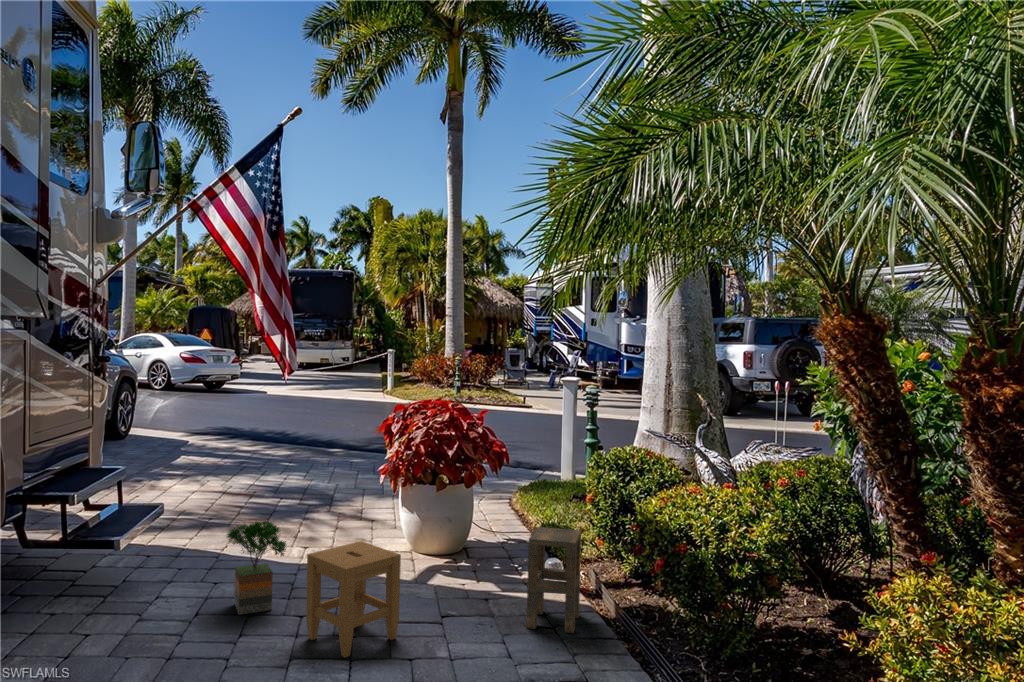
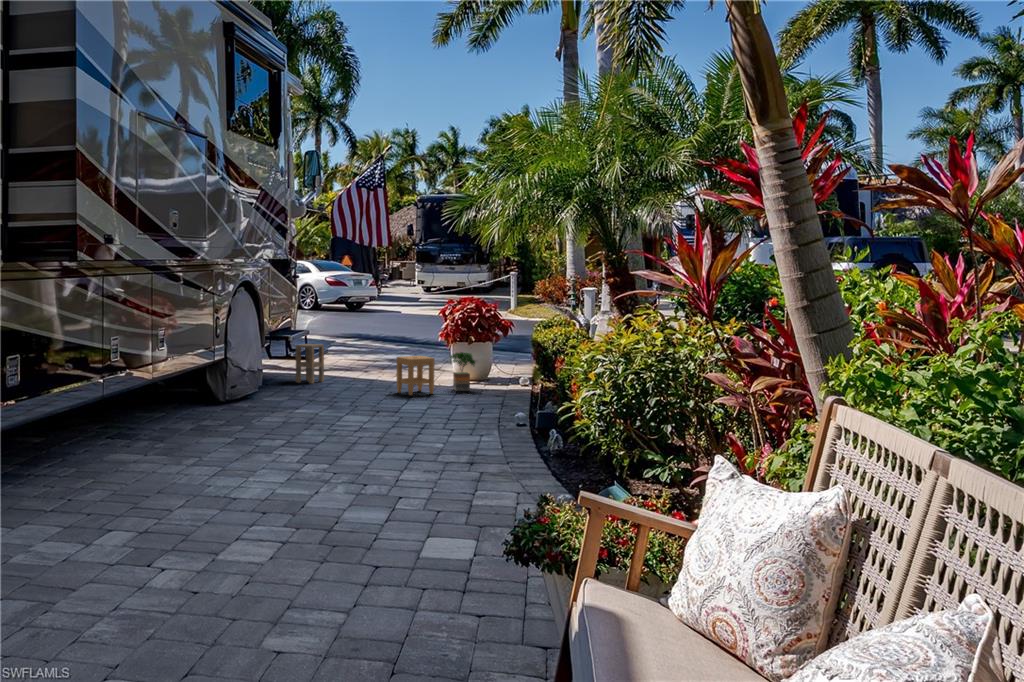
potted tree: present [227,521,286,615] -> present [450,352,475,391]
side table: present [527,527,581,633] -> present [296,344,324,384]

